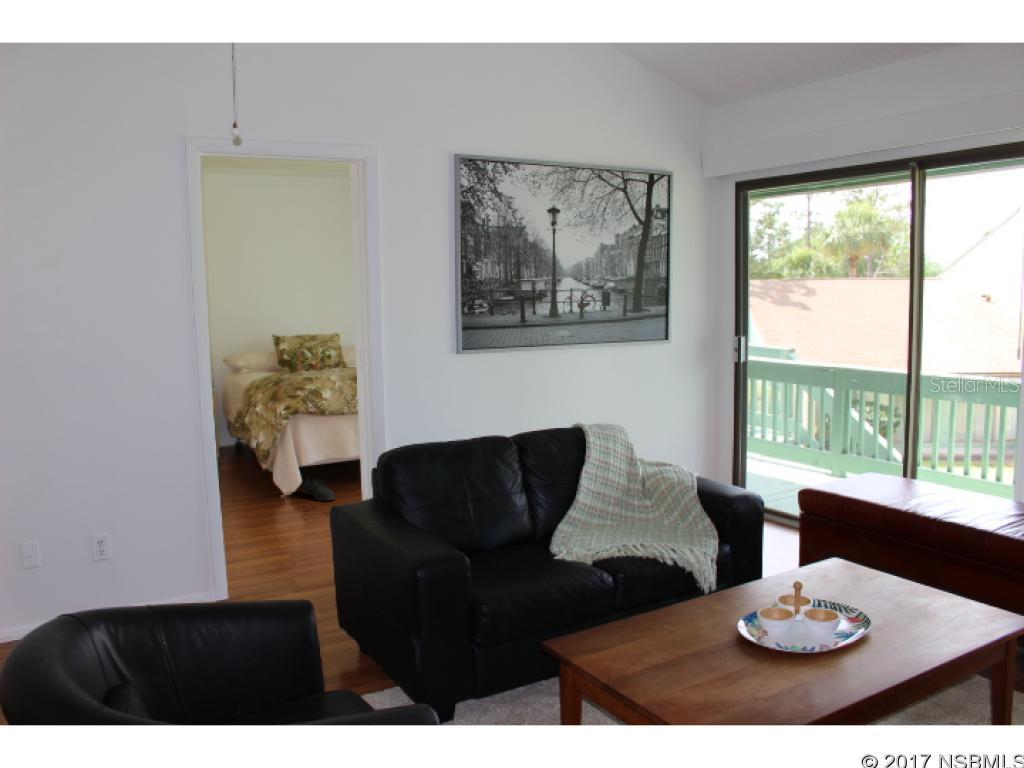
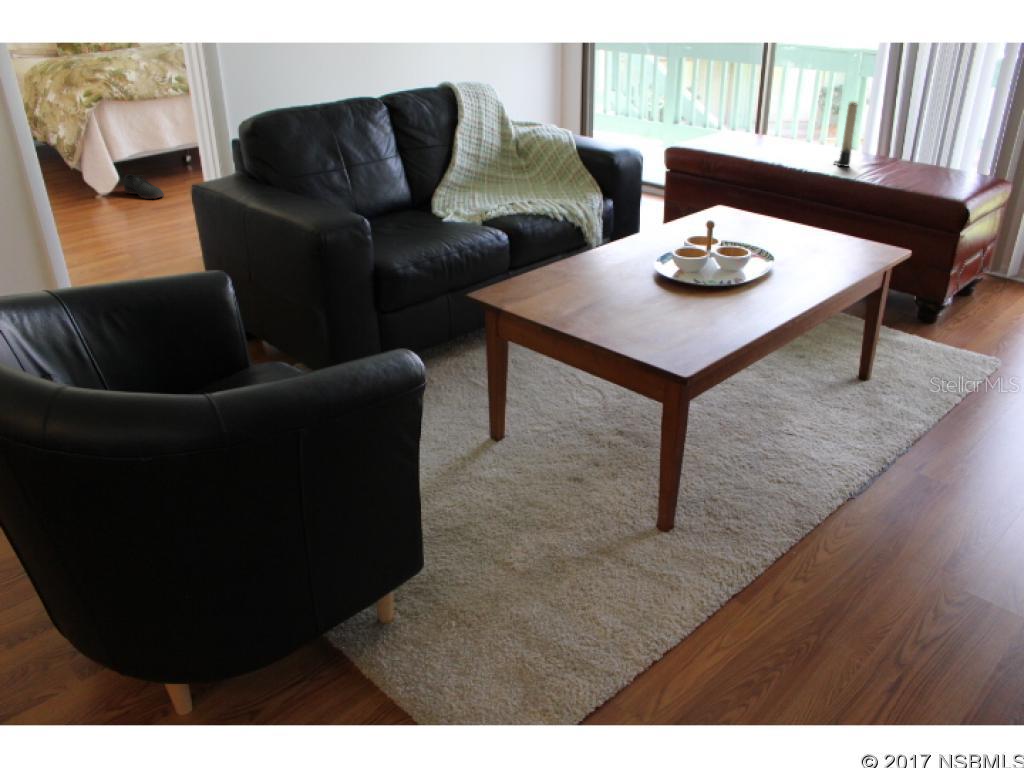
candle: none [980,458,1001,525] -> present [834,101,858,167]

